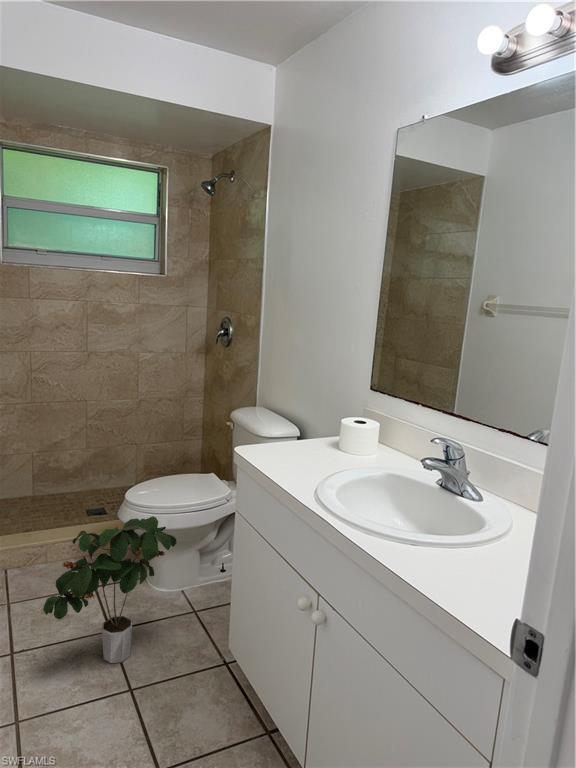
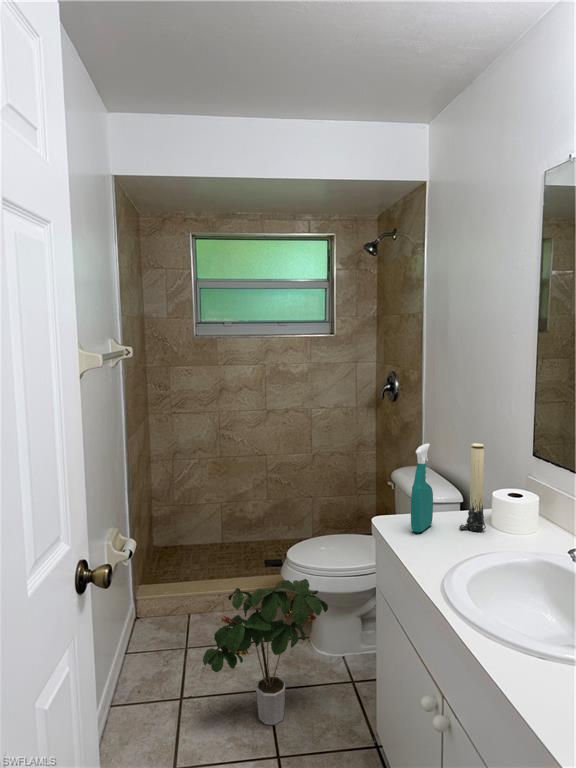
spray bottle: none [274,376,293,458] -> present [411,444,433,533]
candle: none [315,376,340,455] -> present [459,443,486,531]

